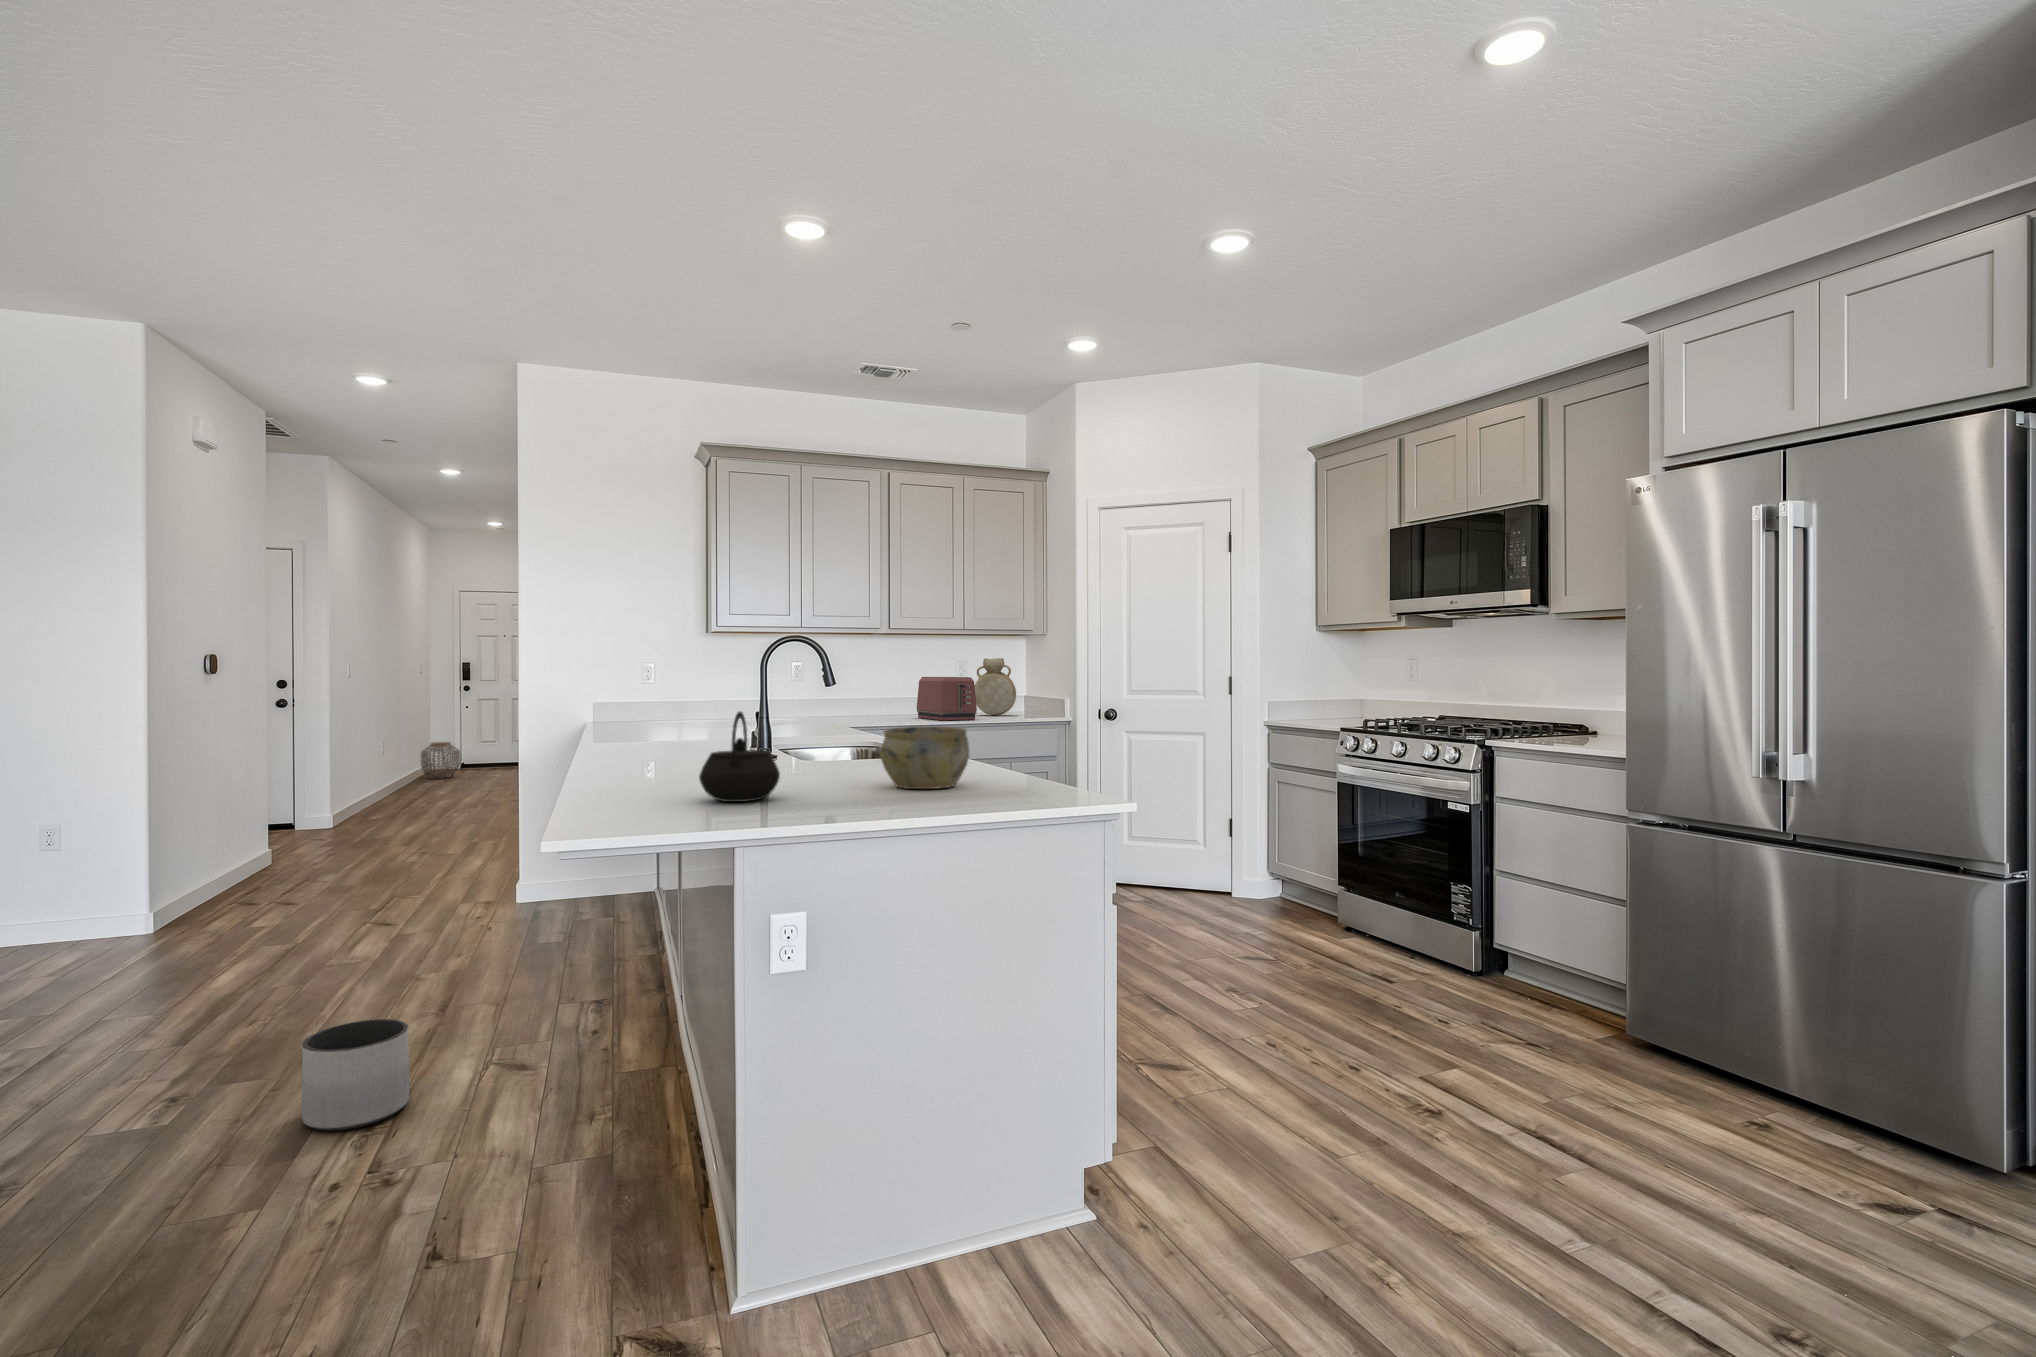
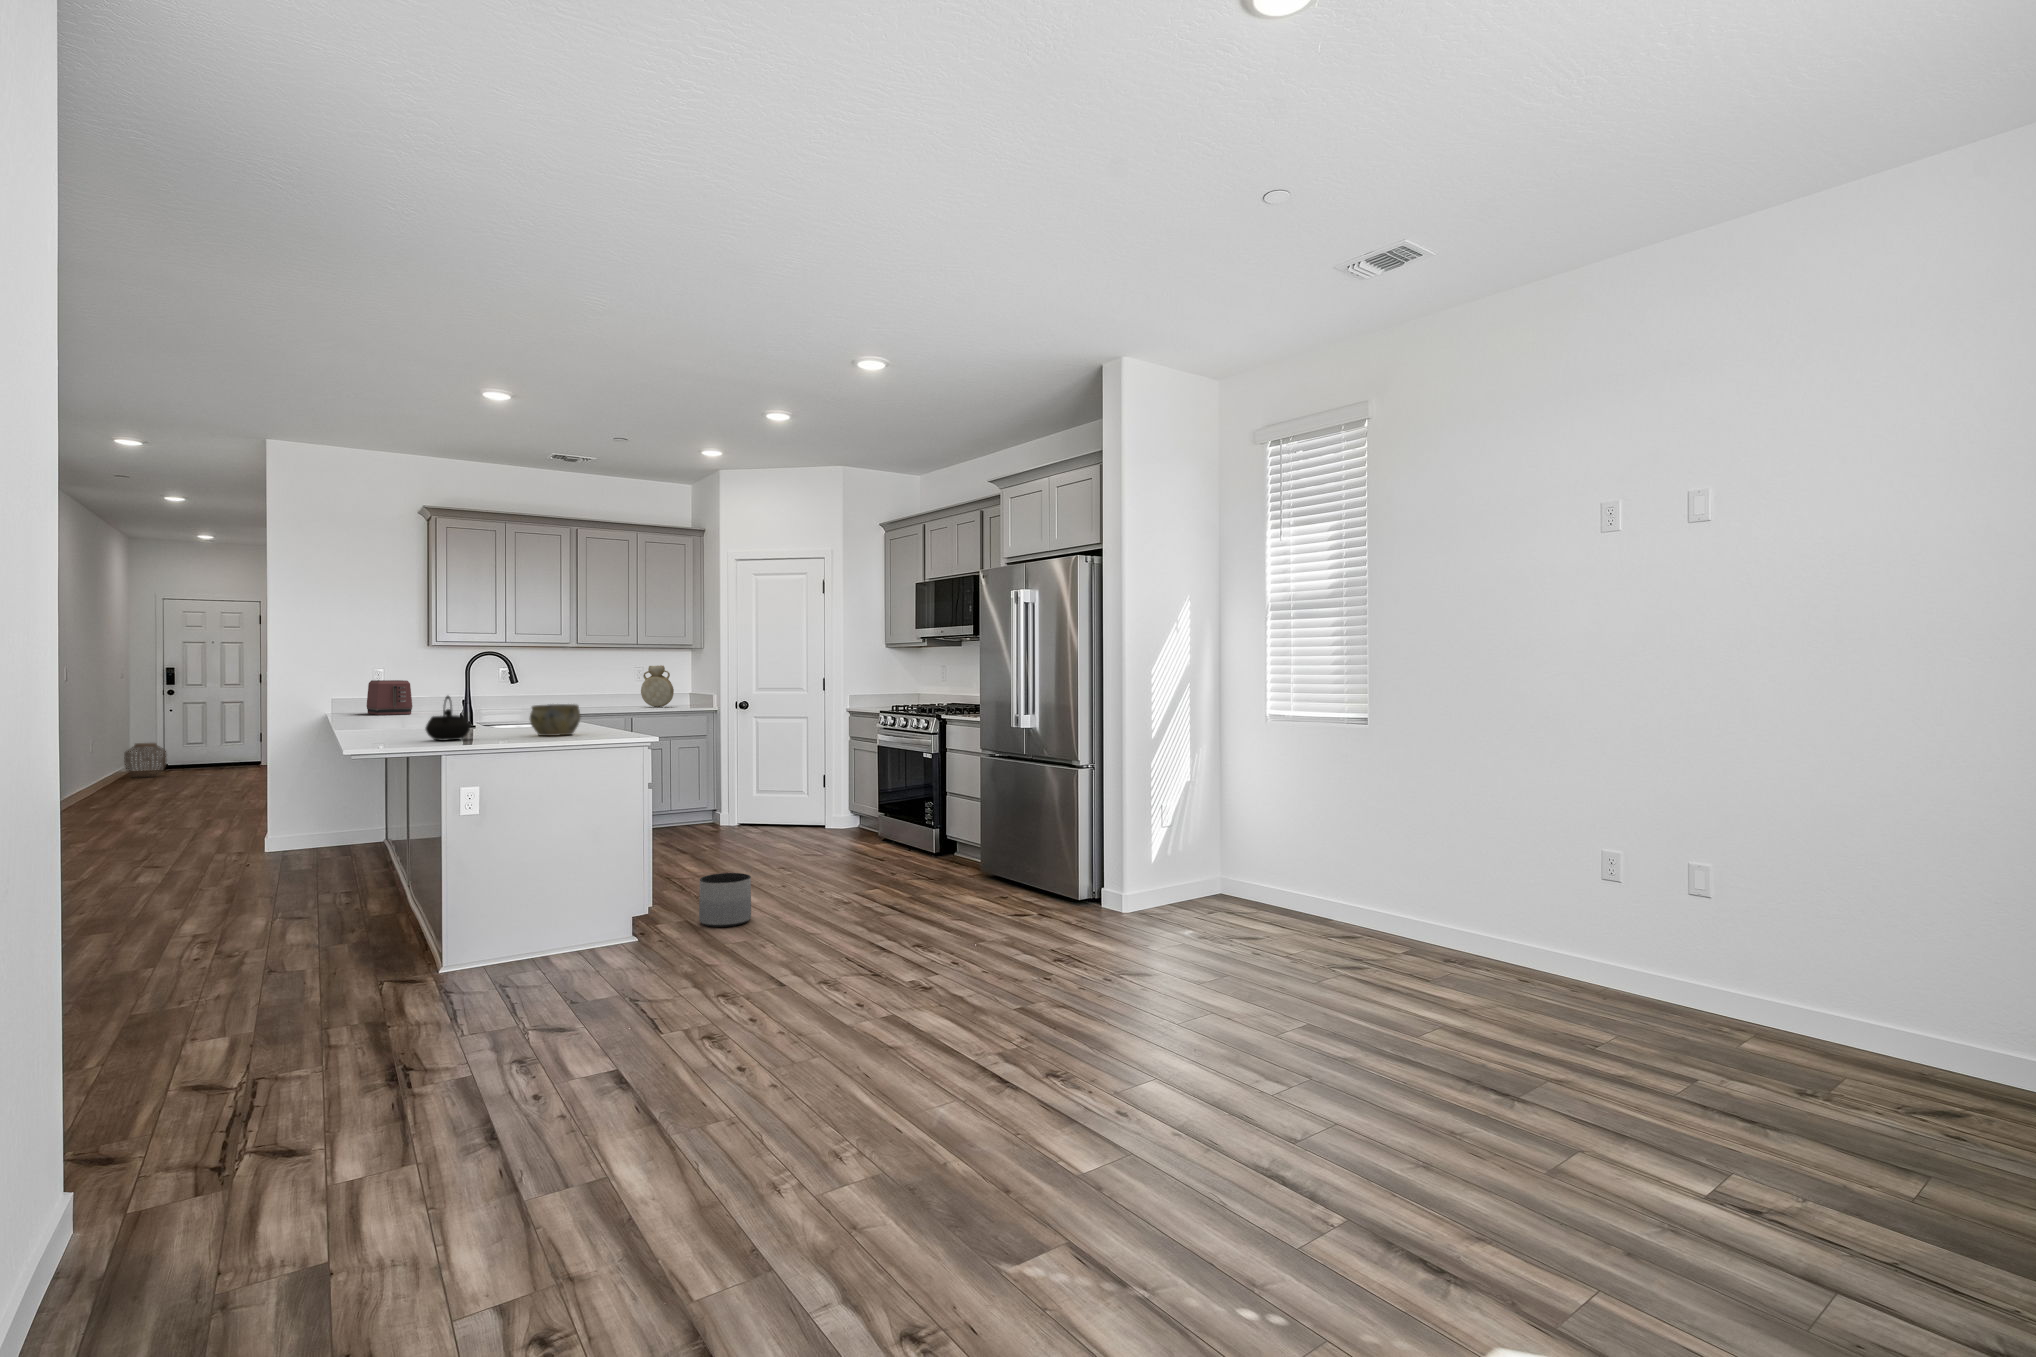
toaster: present [917,677,977,720] -> present [367,680,412,715]
planter: present [302,1019,409,1131] -> present [699,873,751,927]

